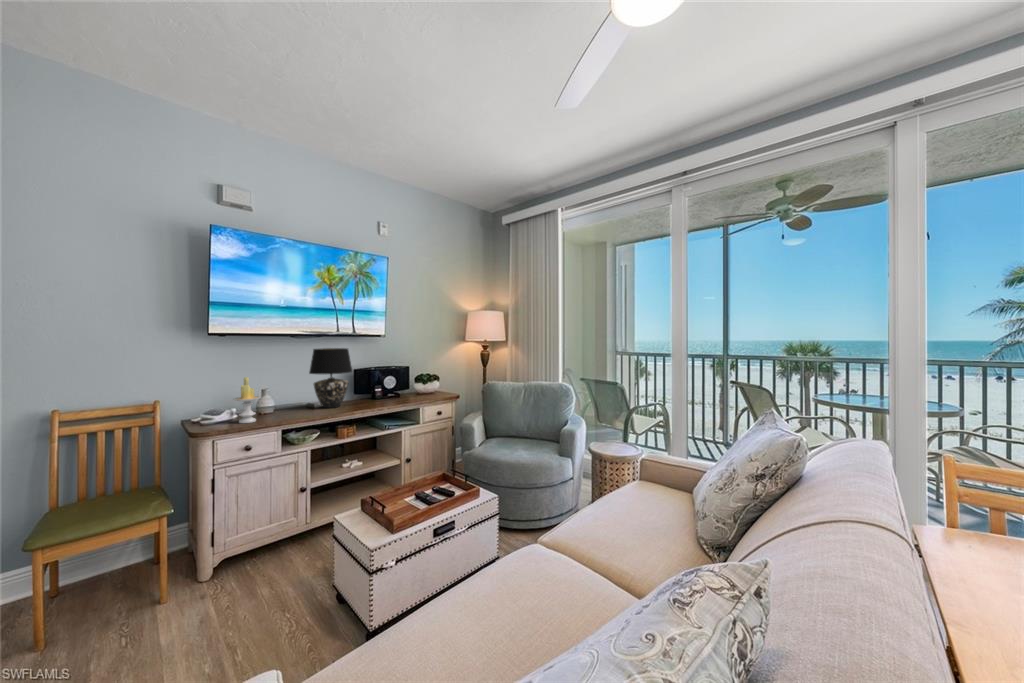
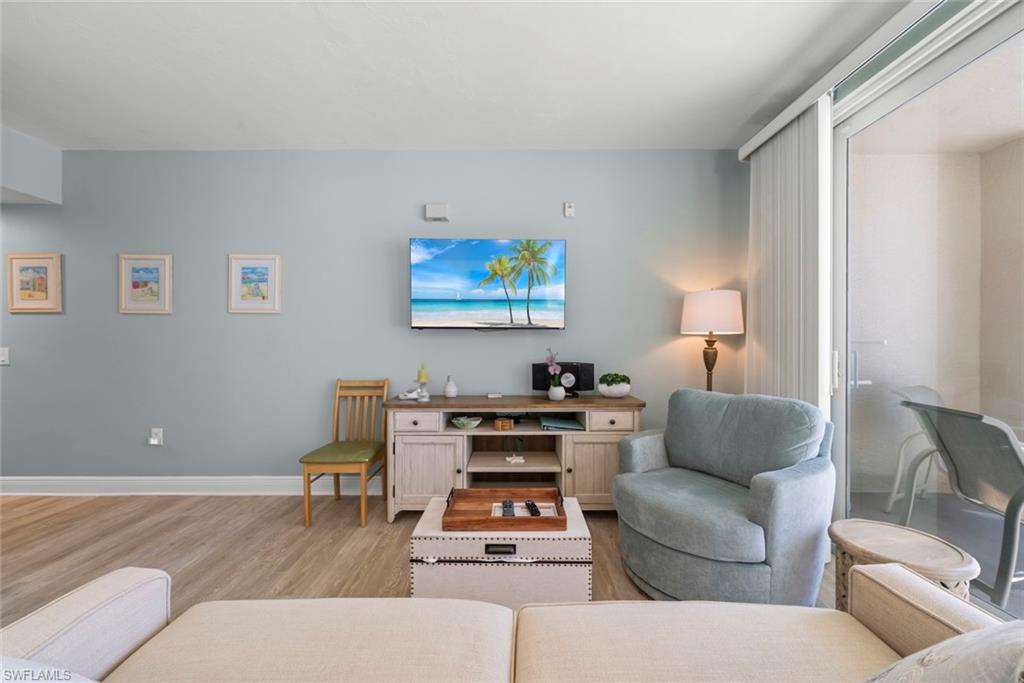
table lamp: present [309,348,352,408] -> none [480,340,519,399]
flower arrangement: none [381,355,398,402] -> present [546,349,566,401]

